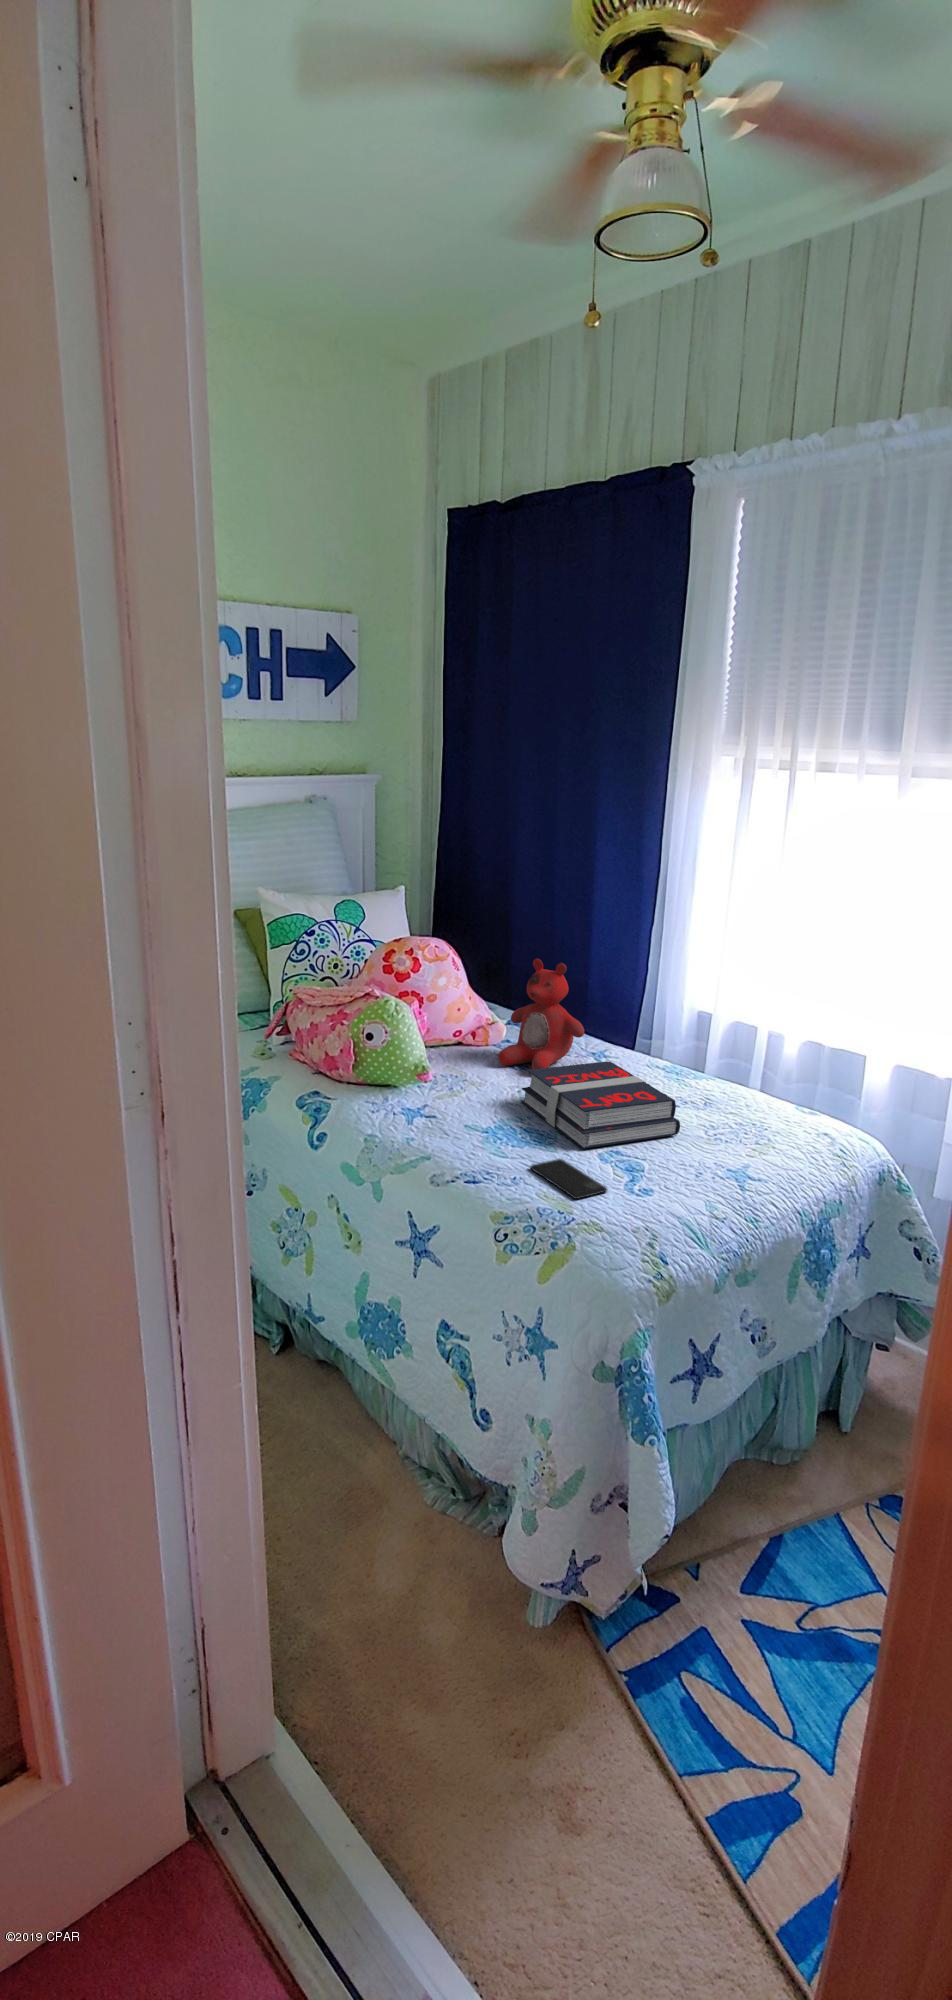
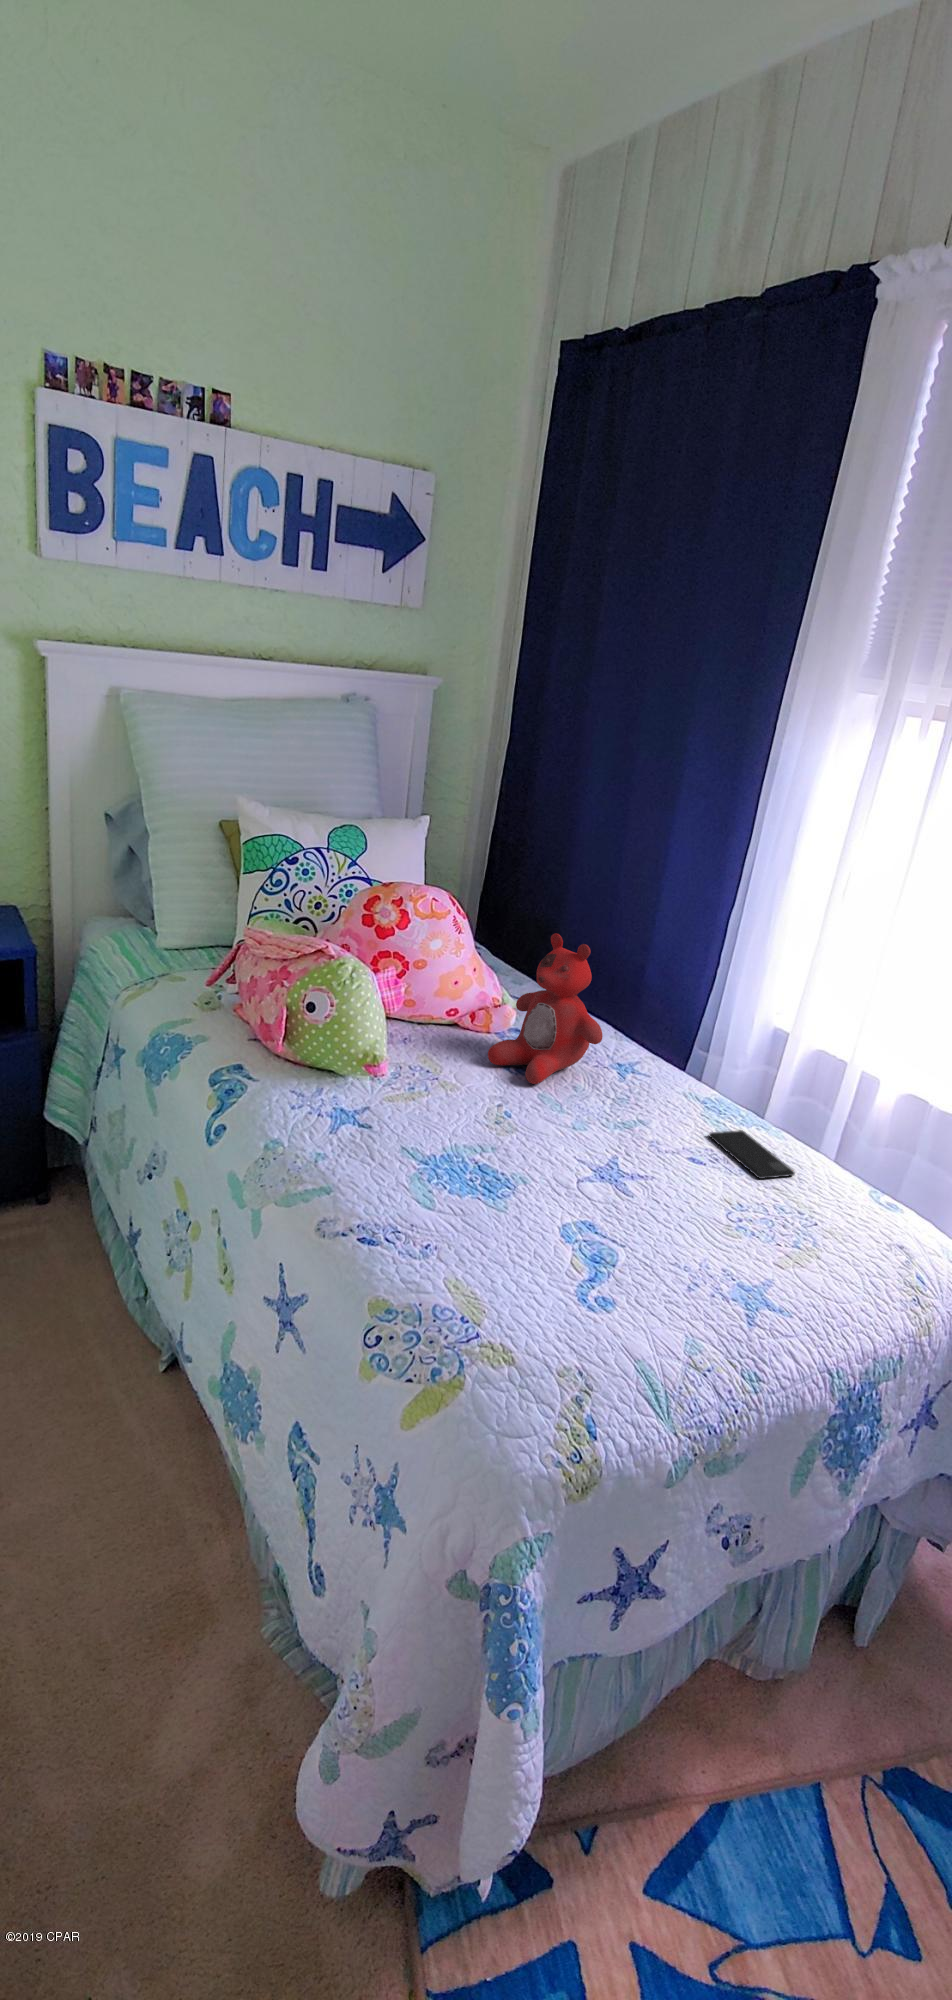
book: present [521,1061,680,1149] -> none [492,1084,689,1213]
smartphone: present [530,1159,607,1199] -> present [709,1130,795,1179]

